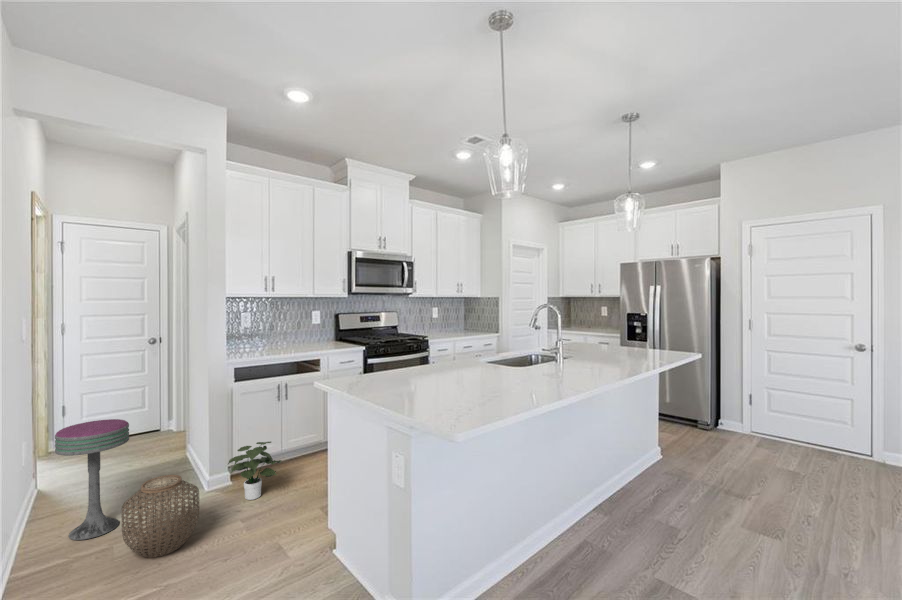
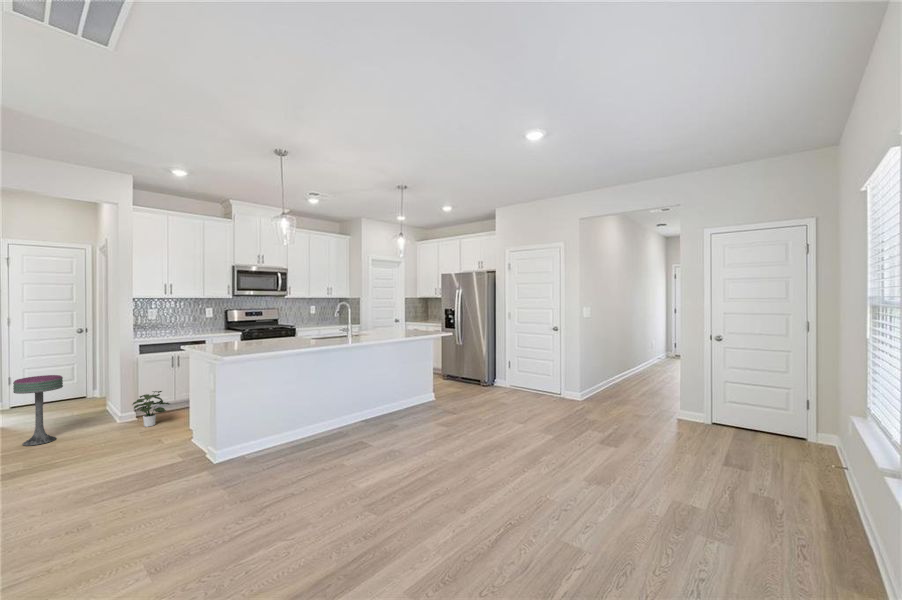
woven basket: present [122,475,199,558] -> none [59,405,109,450]

